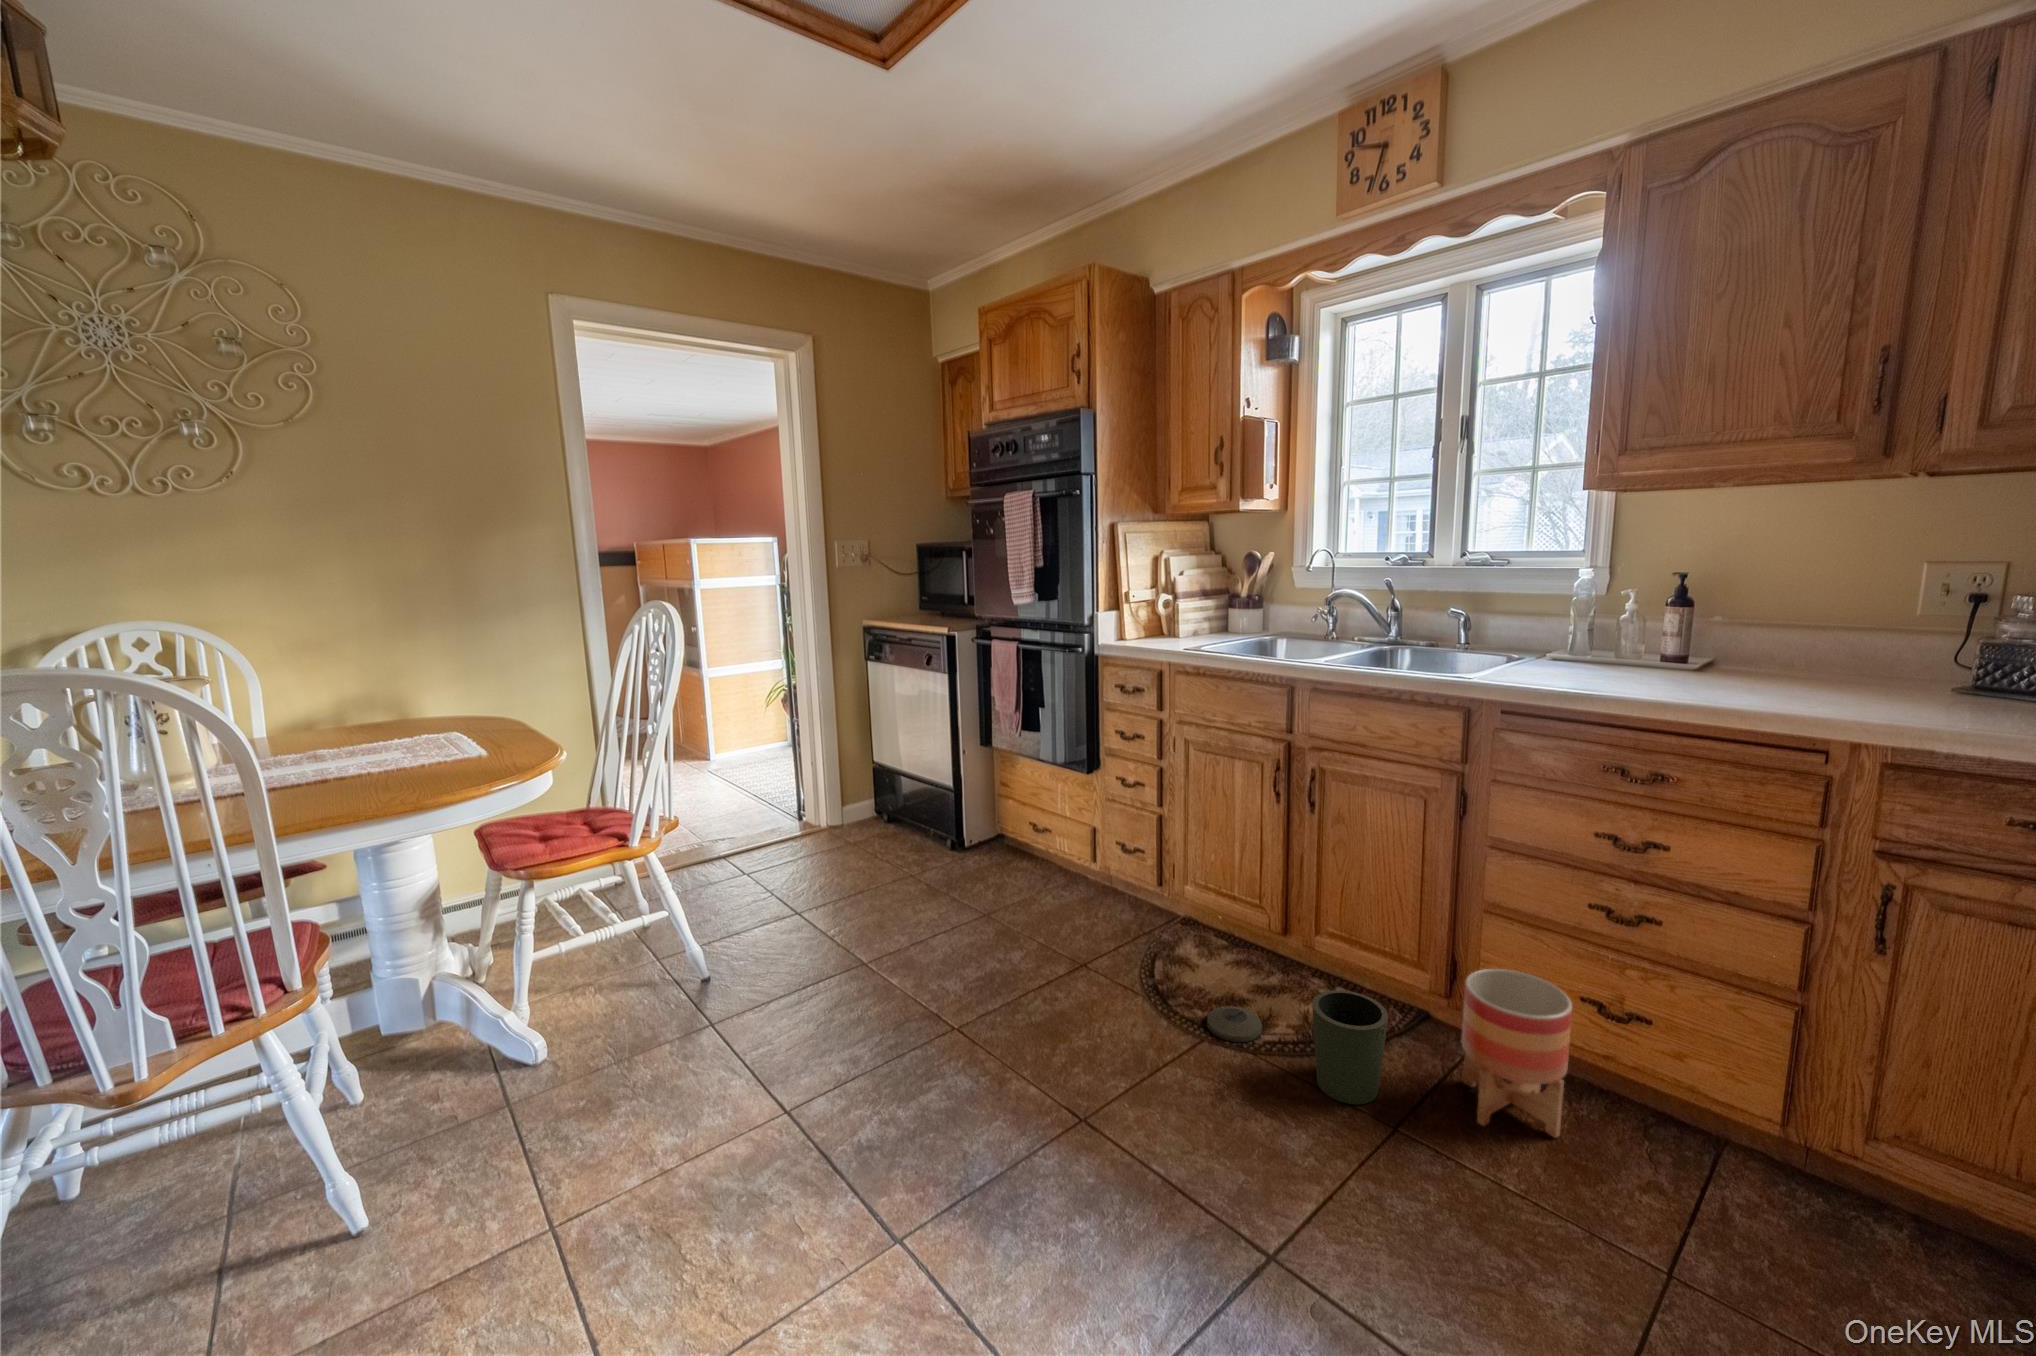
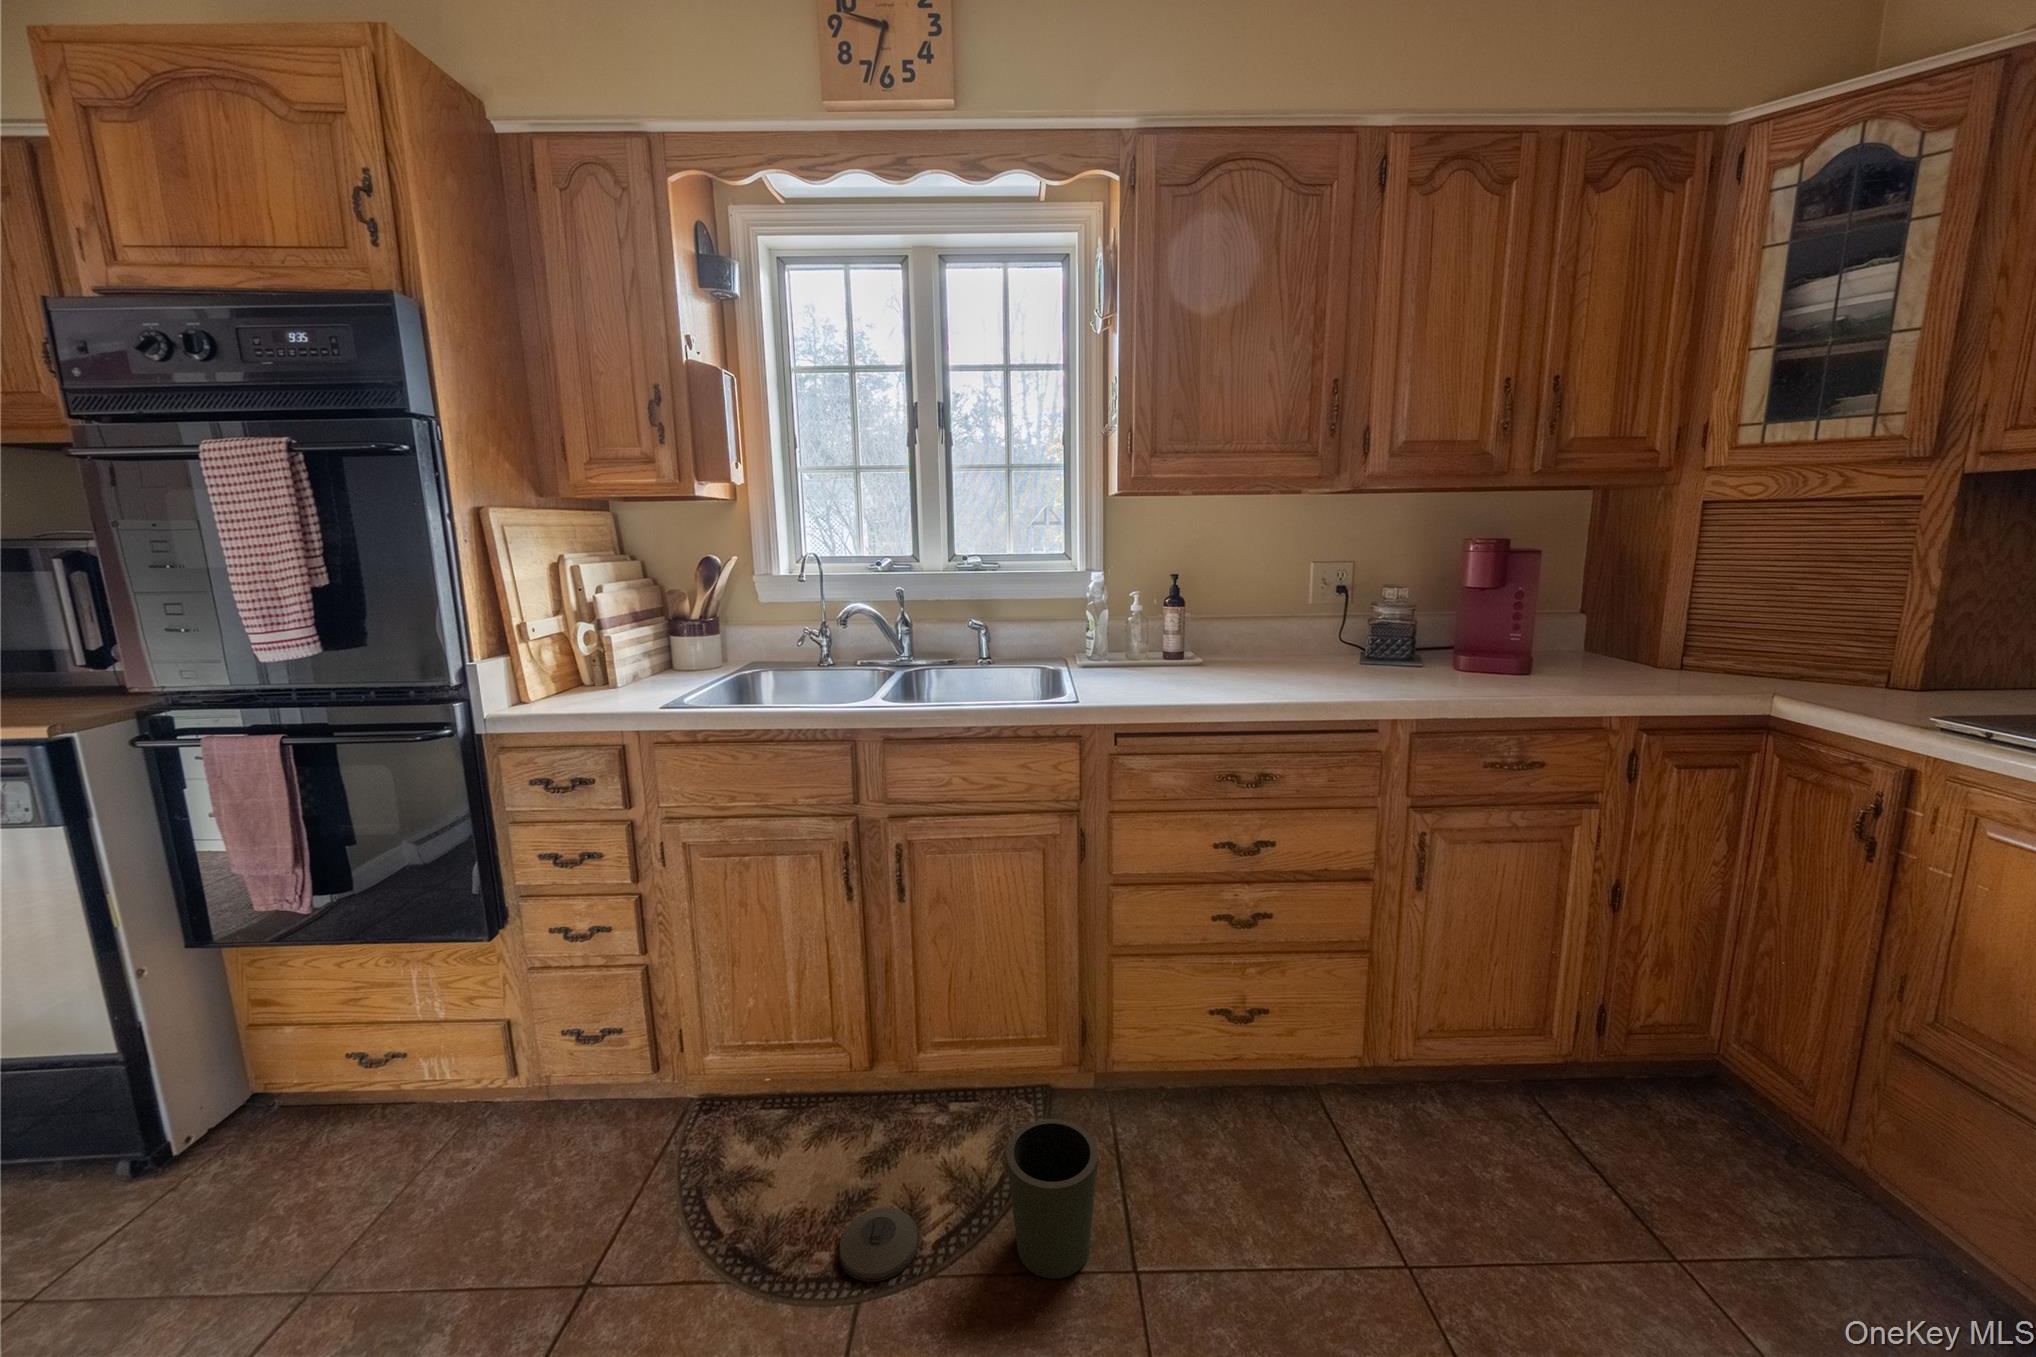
planter: present [1462,969,1572,1137] -> none [1134,1009,1239,1202]

